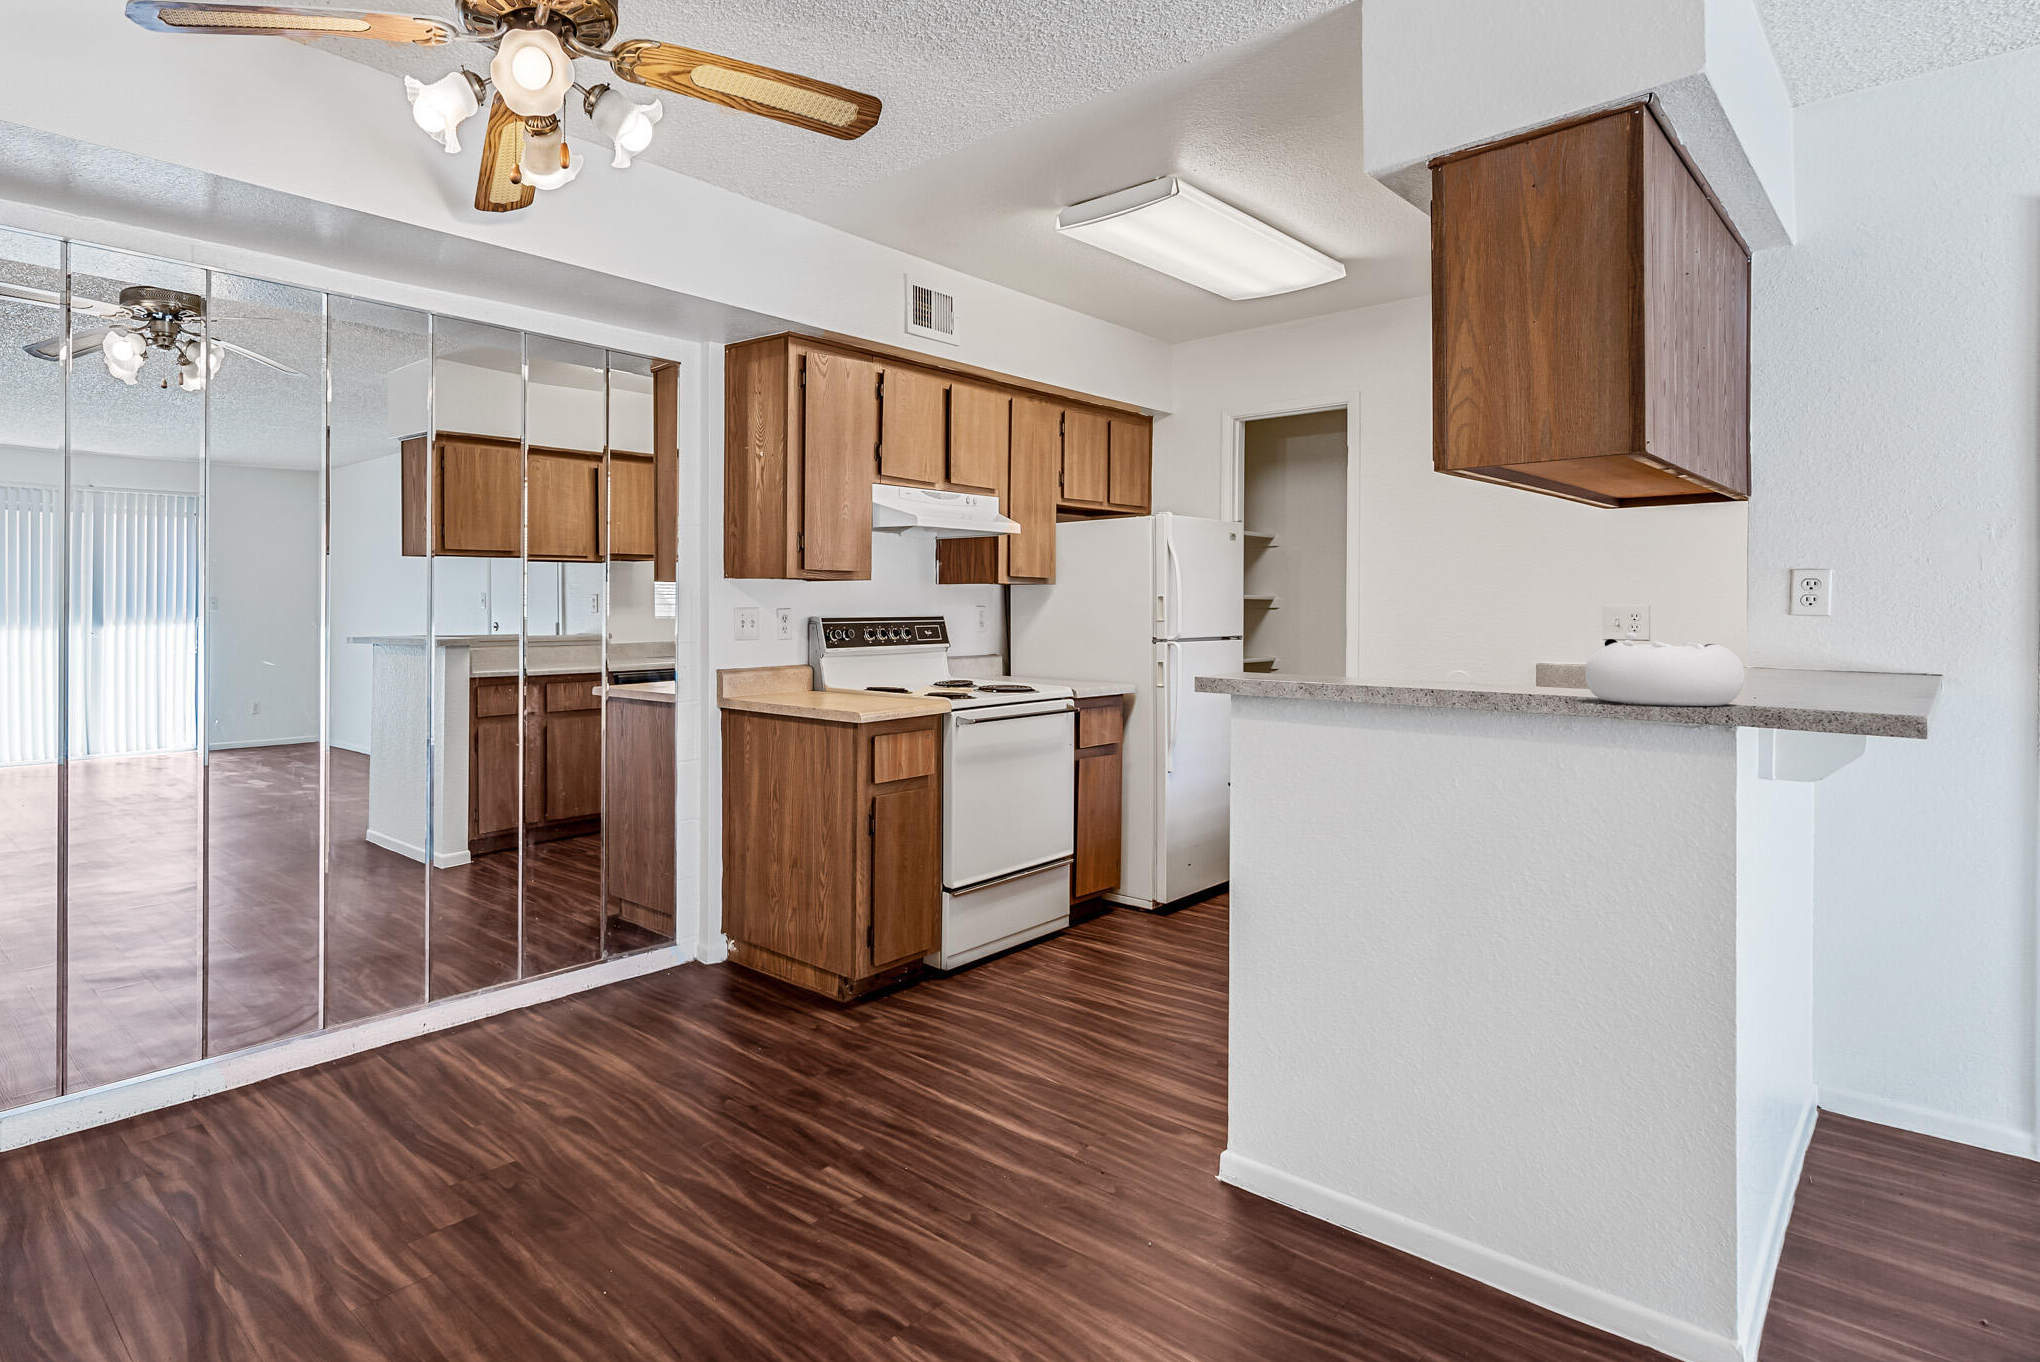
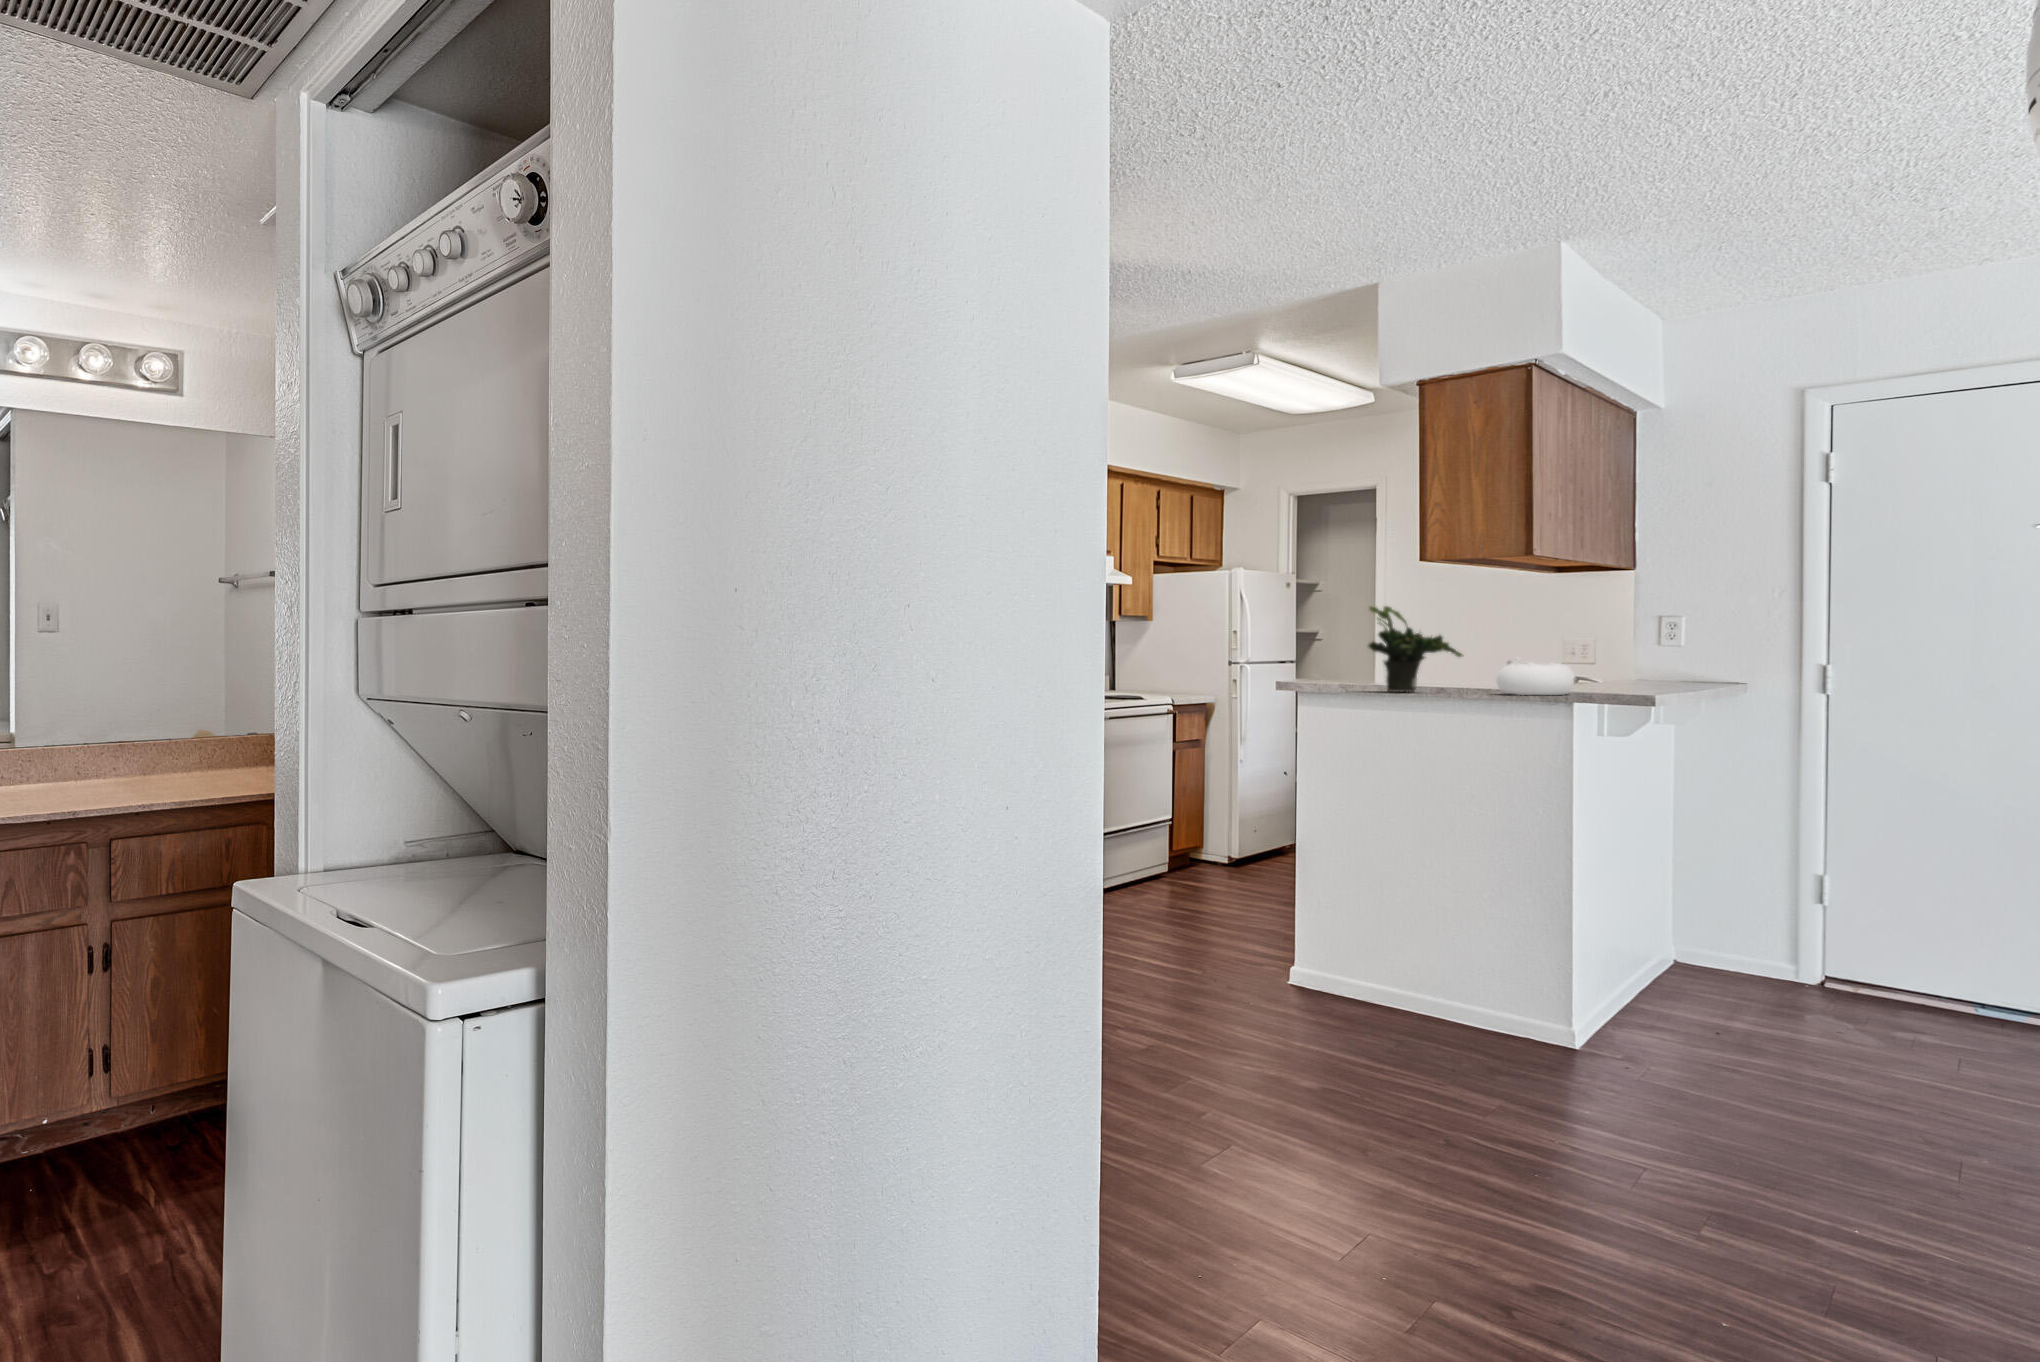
potted plant: none [1340,539,1515,693] -> present [1368,606,1464,692]

